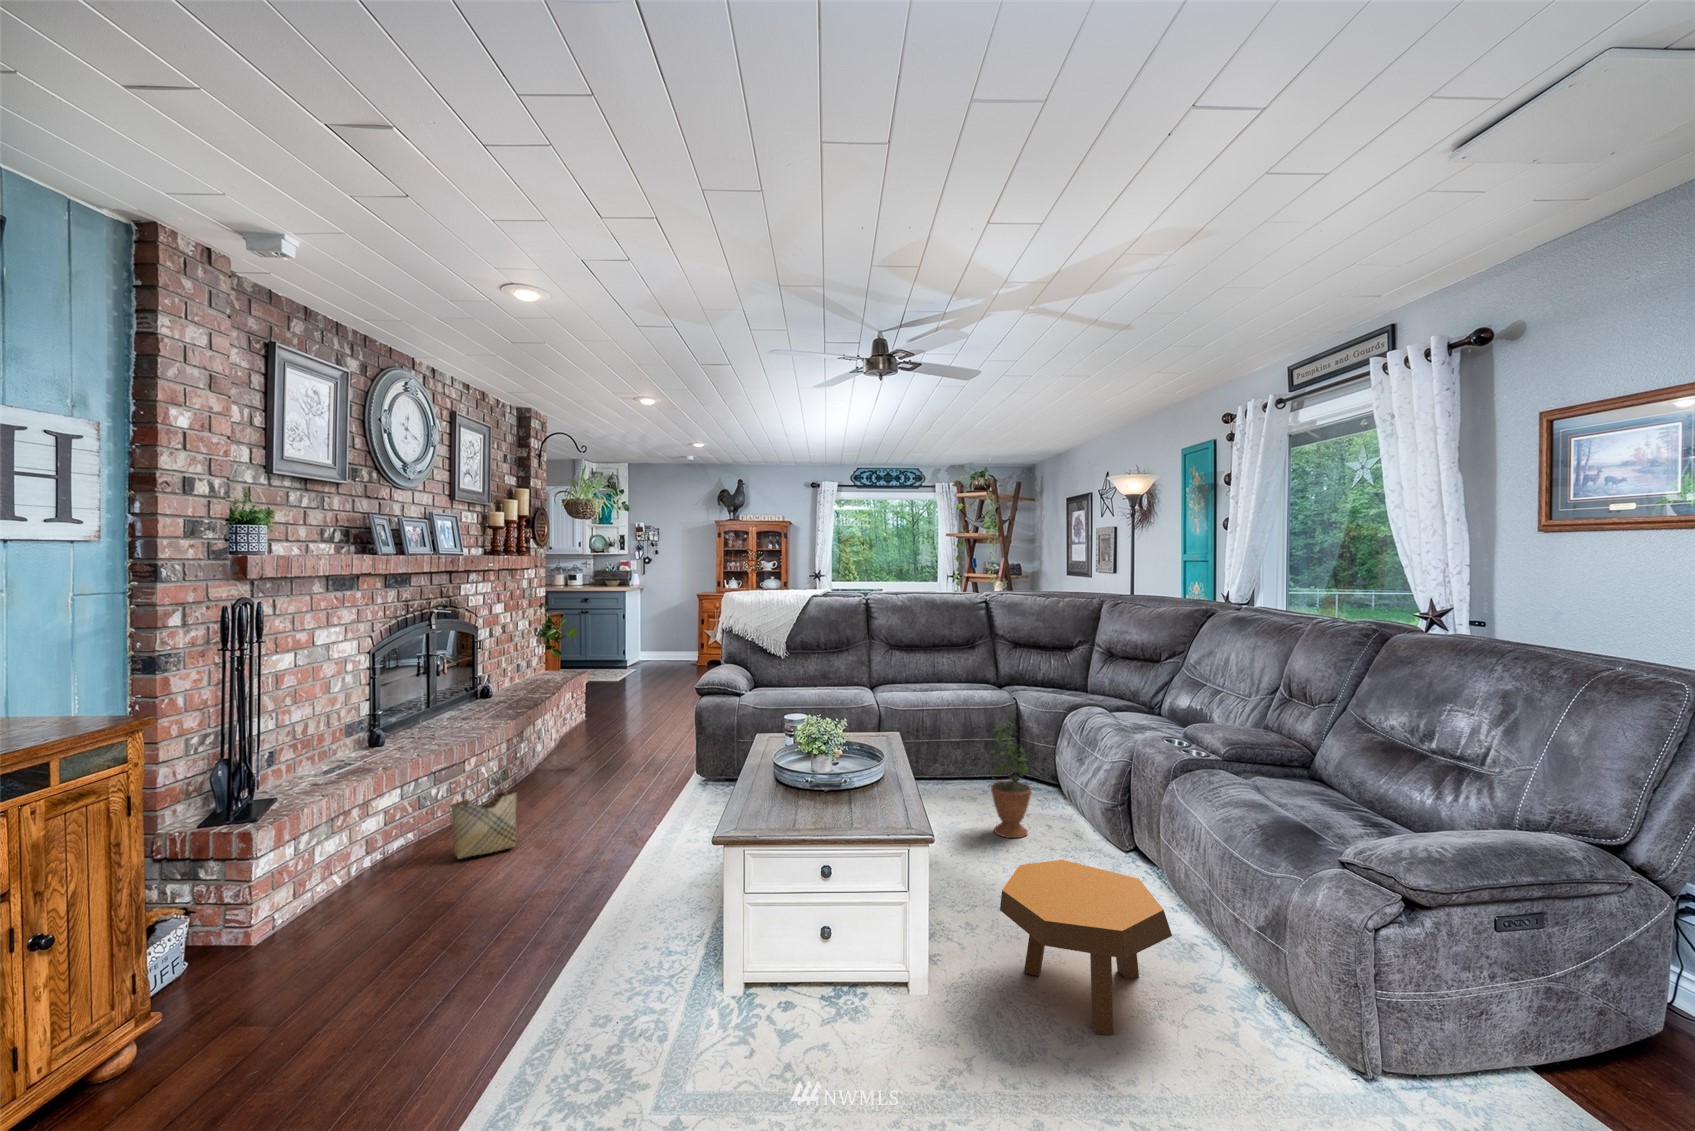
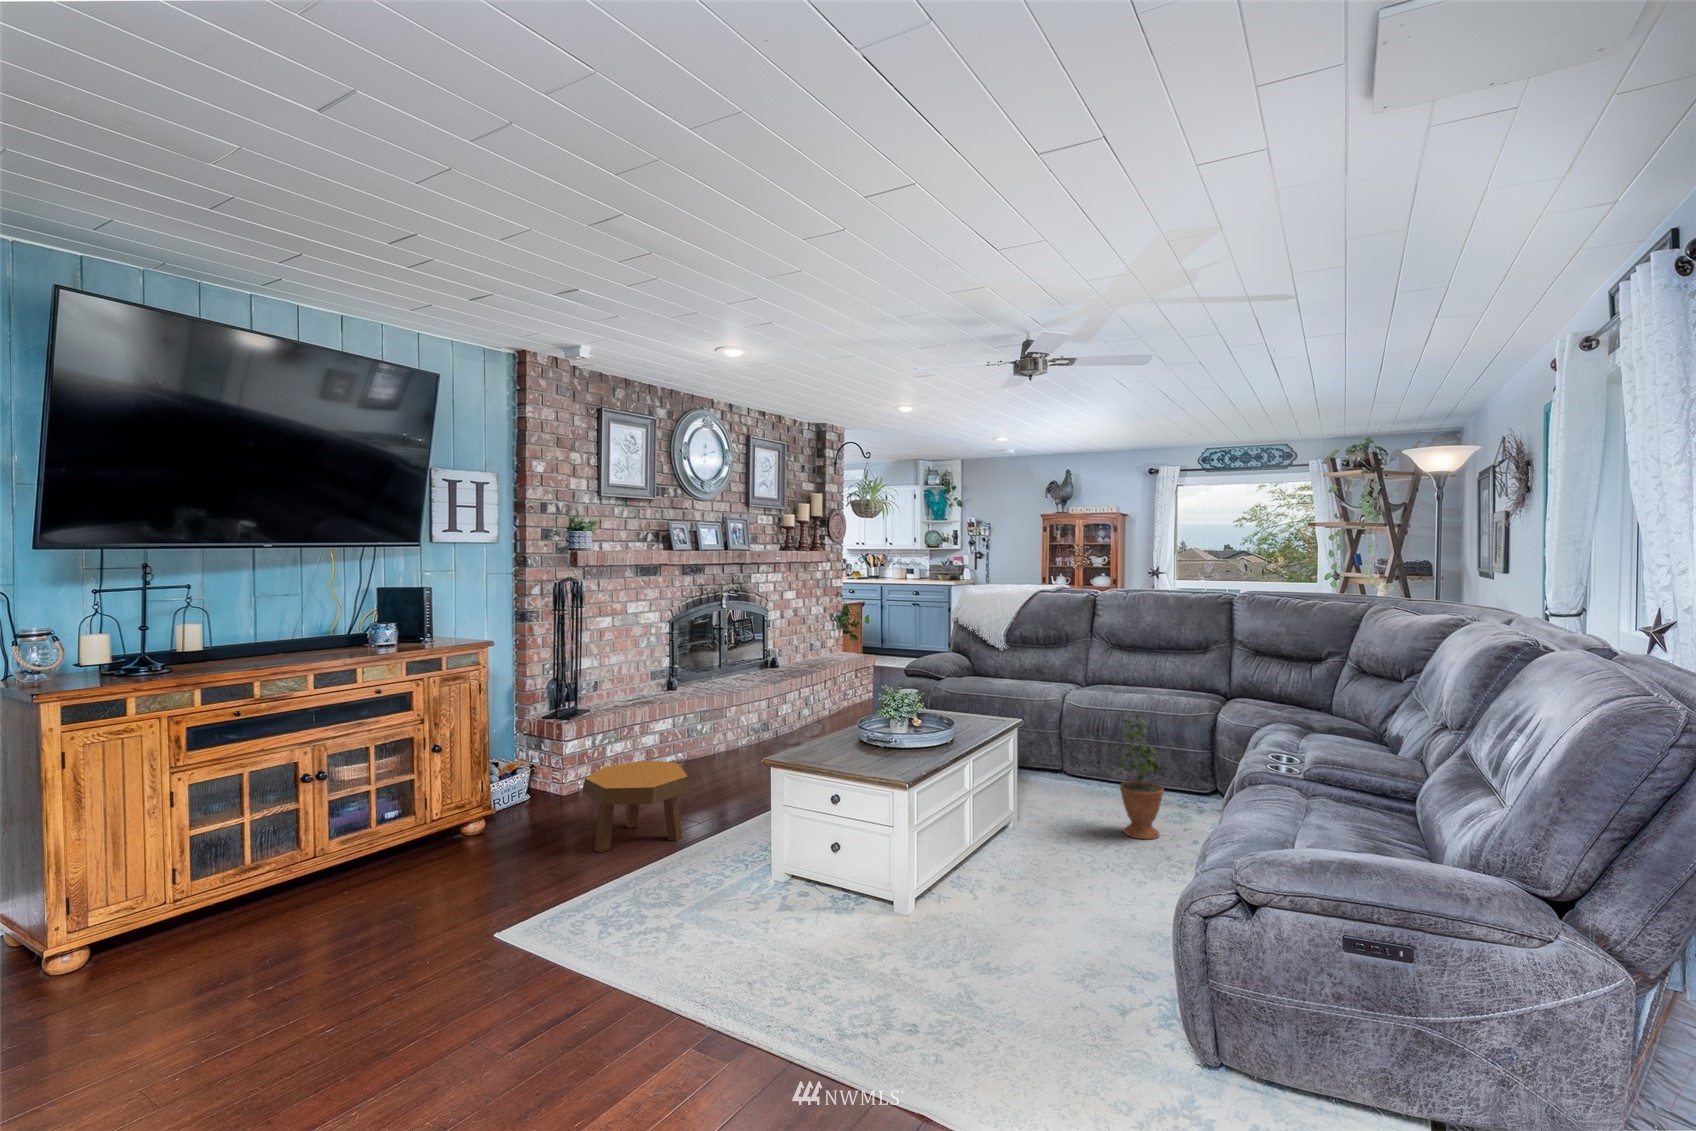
woven basket: present [450,766,517,859] -> none [692,707,740,772]
footstool: present [1000,860,1172,1035] -> present [582,761,690,853]

